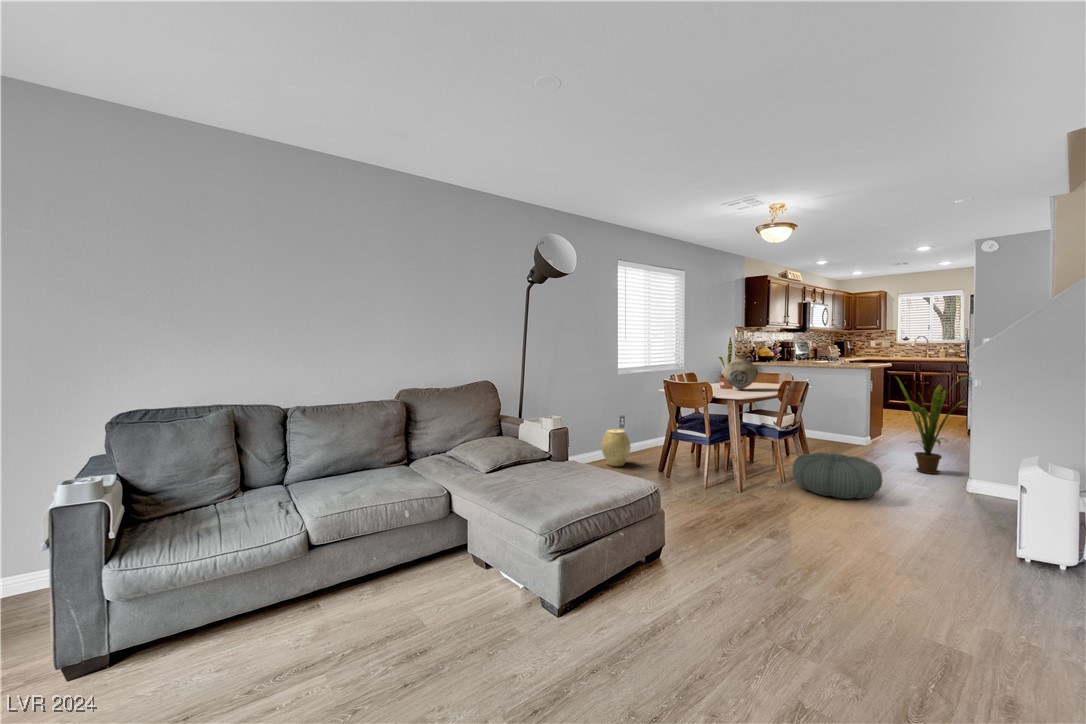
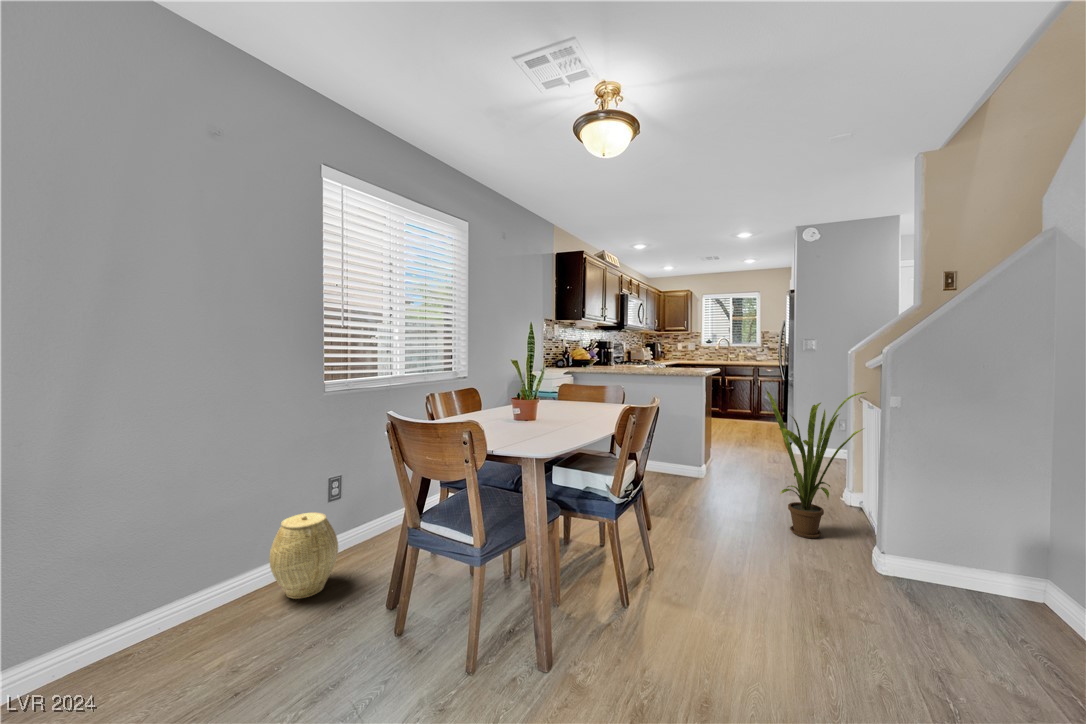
vase: present [724,356,758,390] -> none [517,360,580,427]
pouf: present [792,453,883,499] -> none [641,539,800,659]

